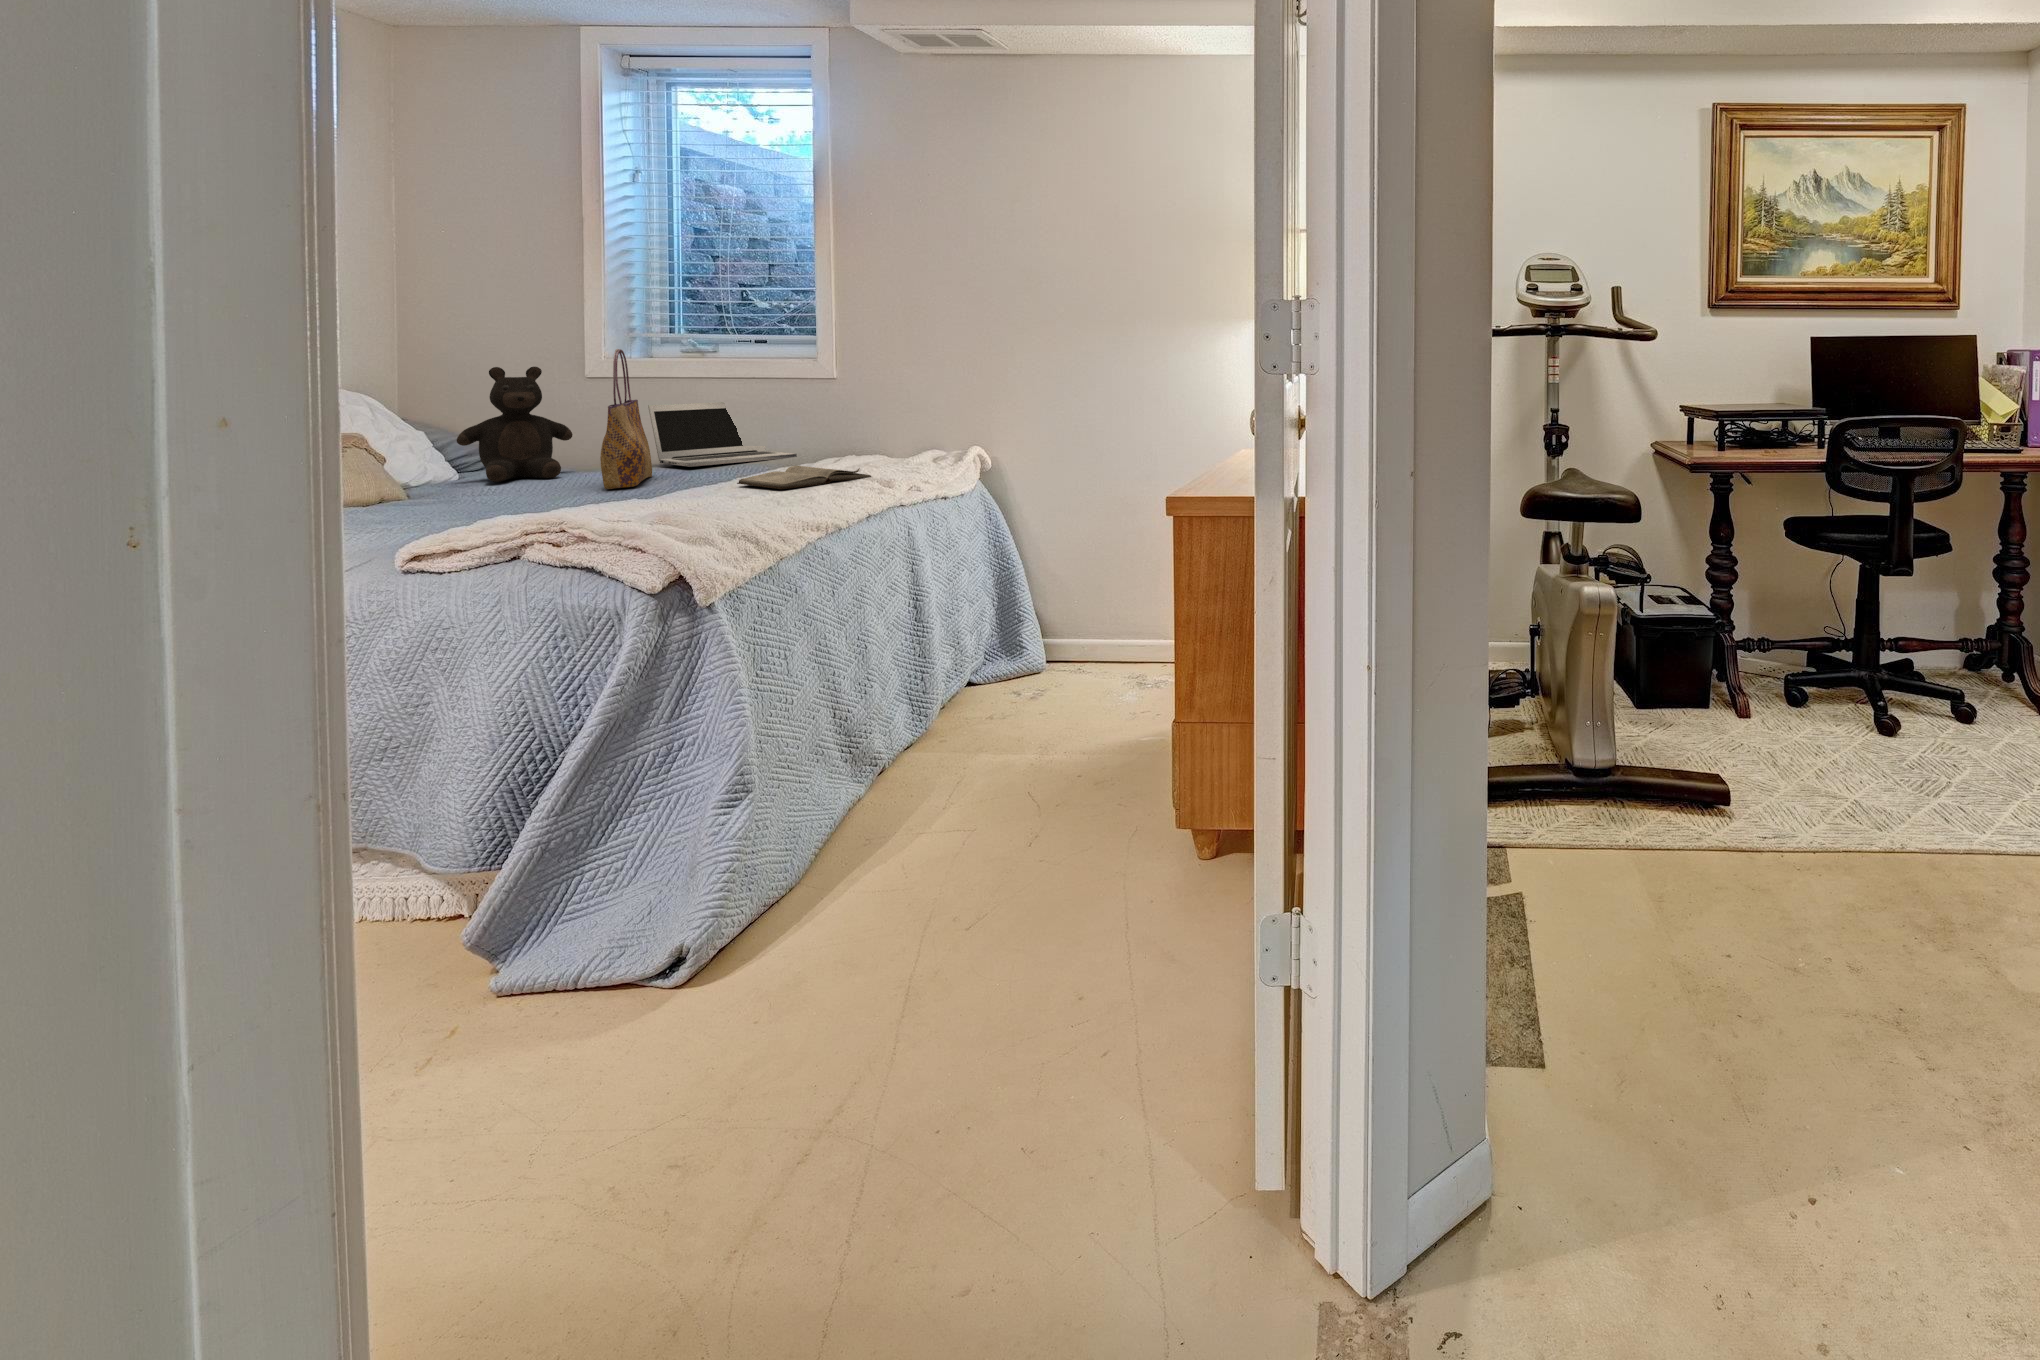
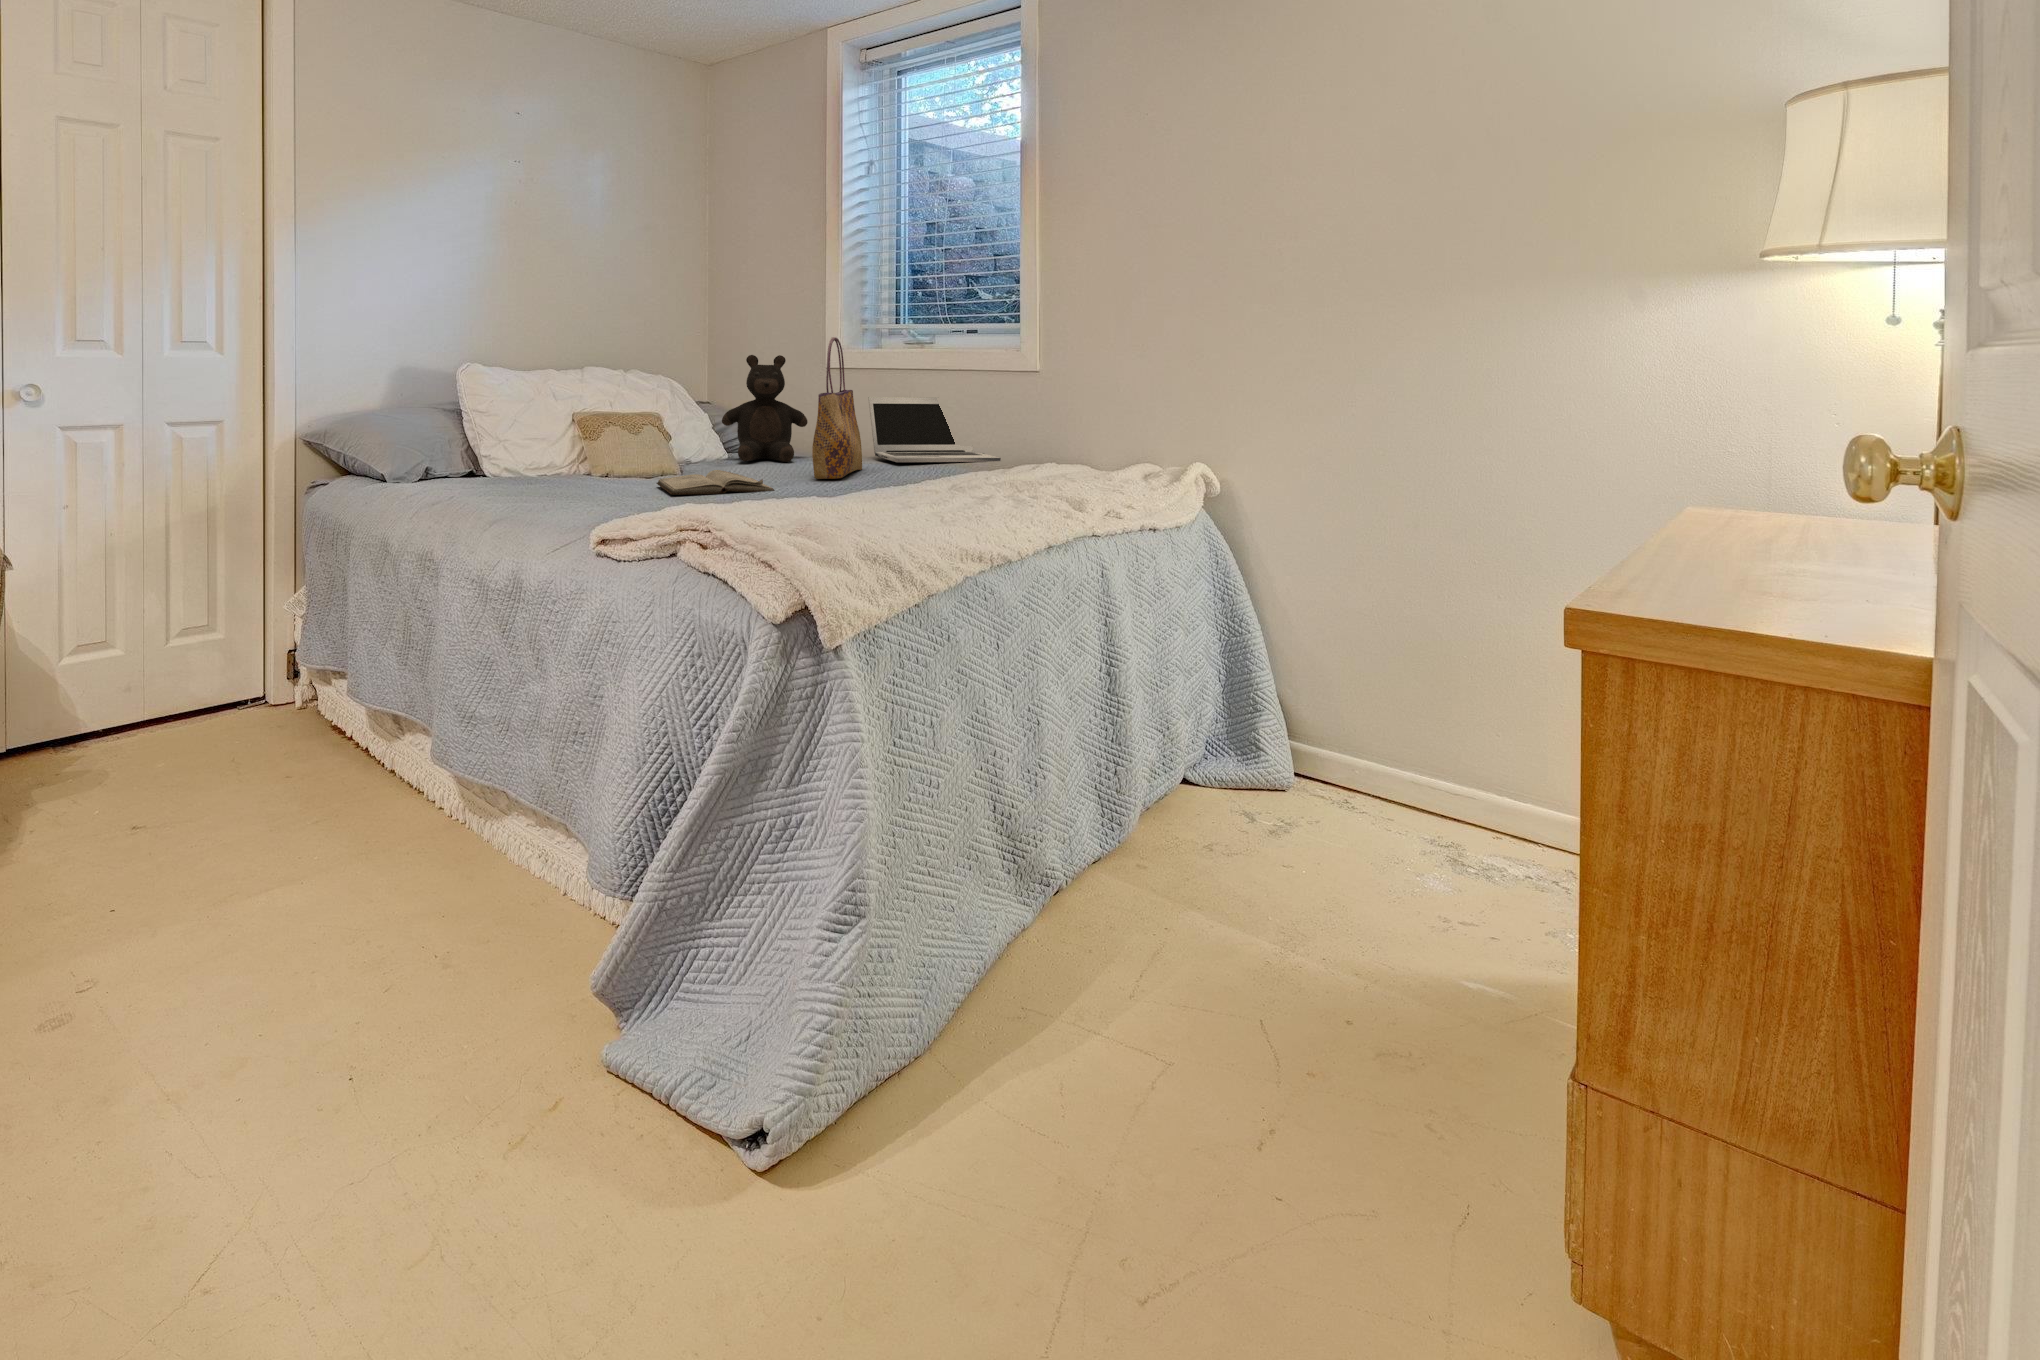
diary: present [737,466,871,489] -> present [657,470,774,495]

